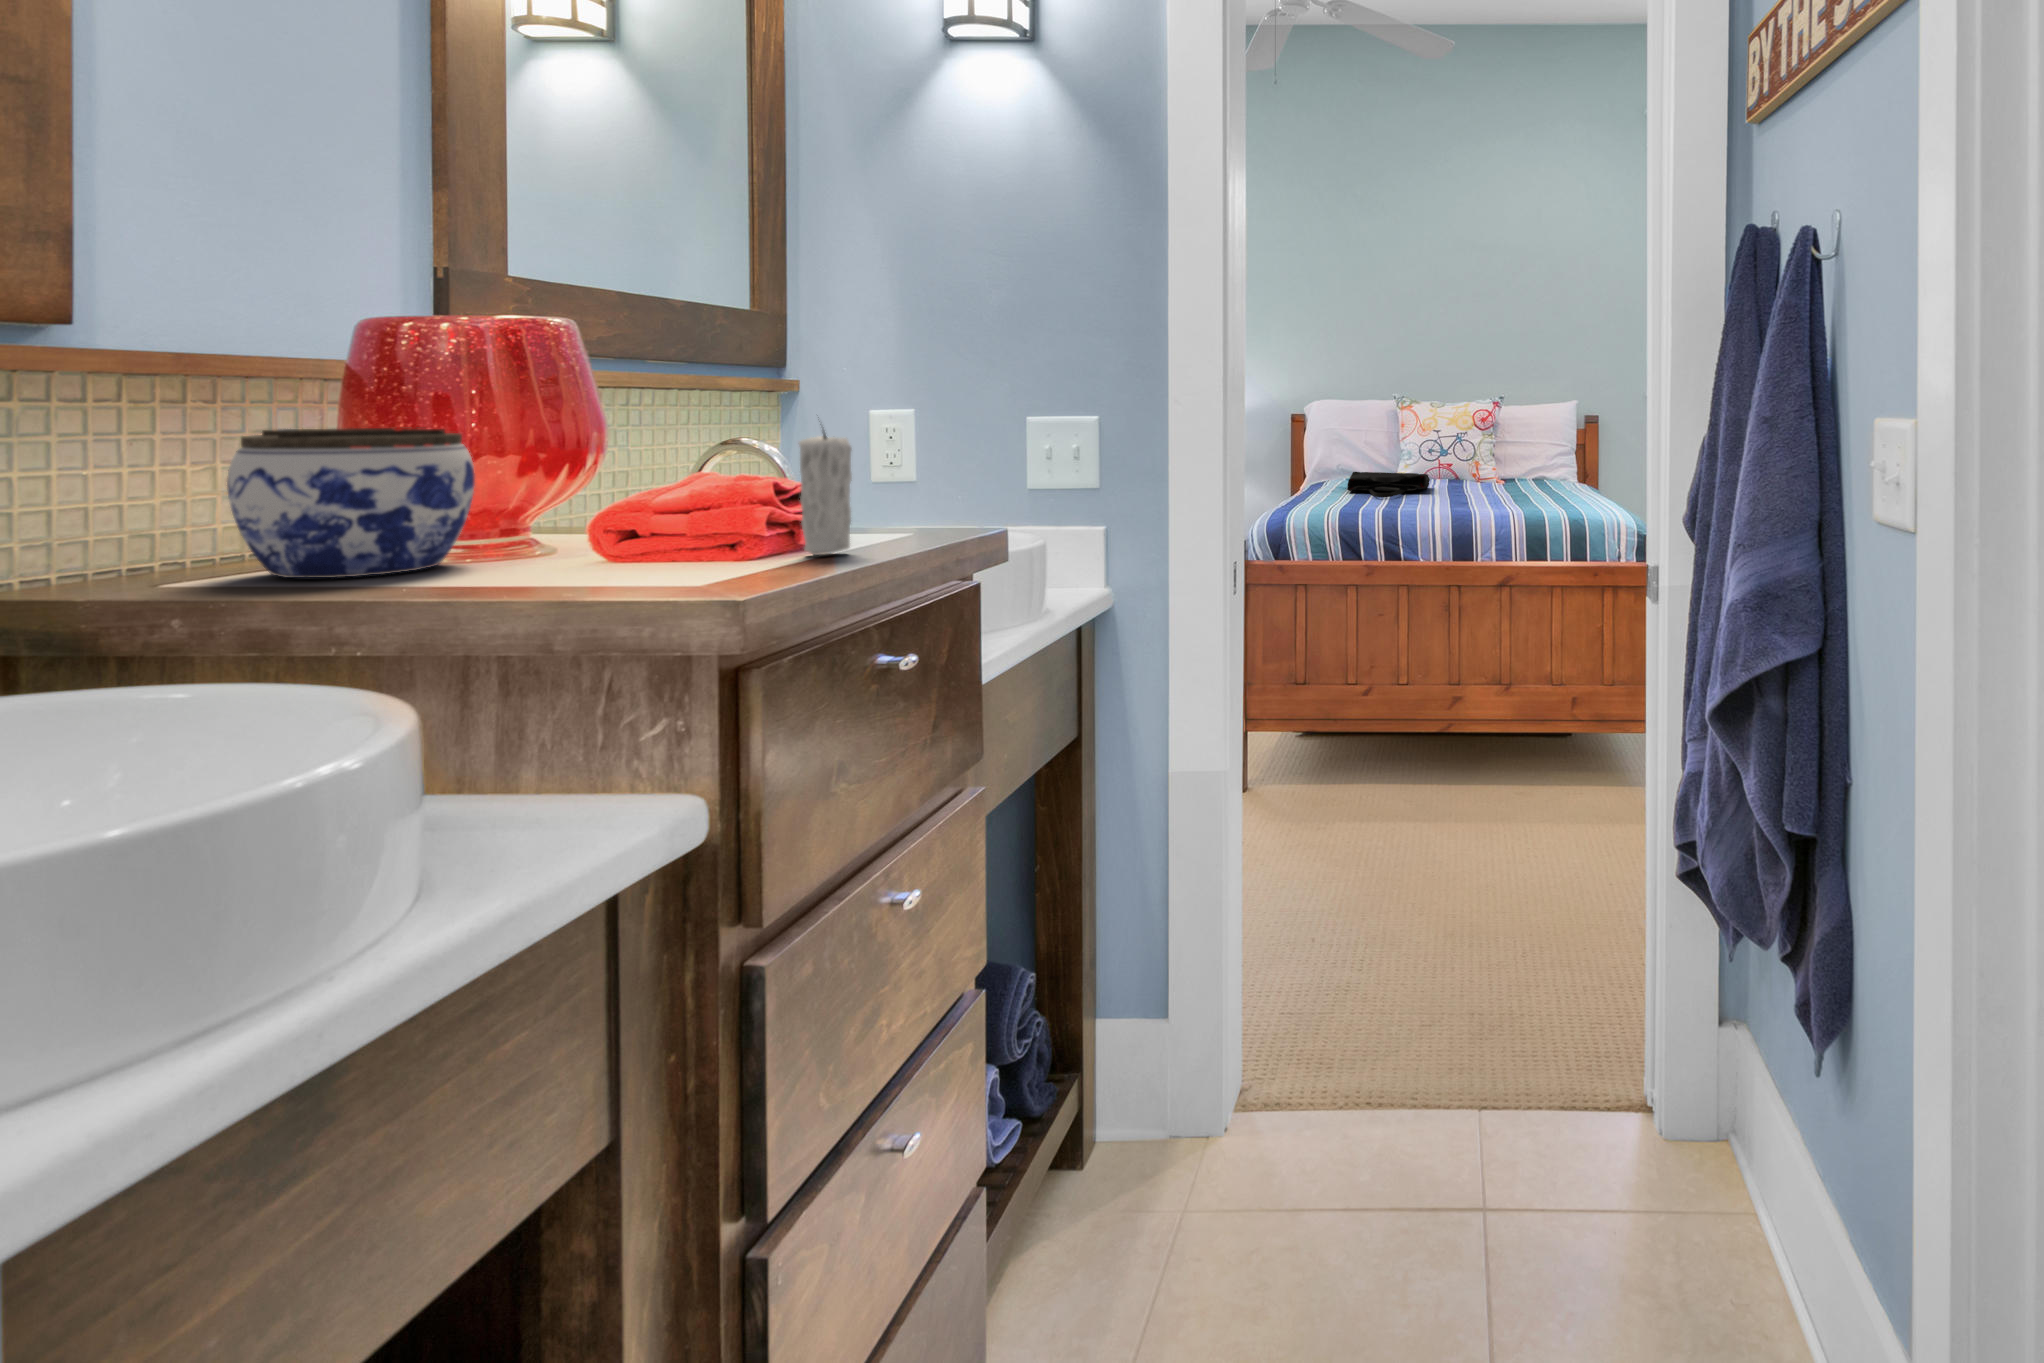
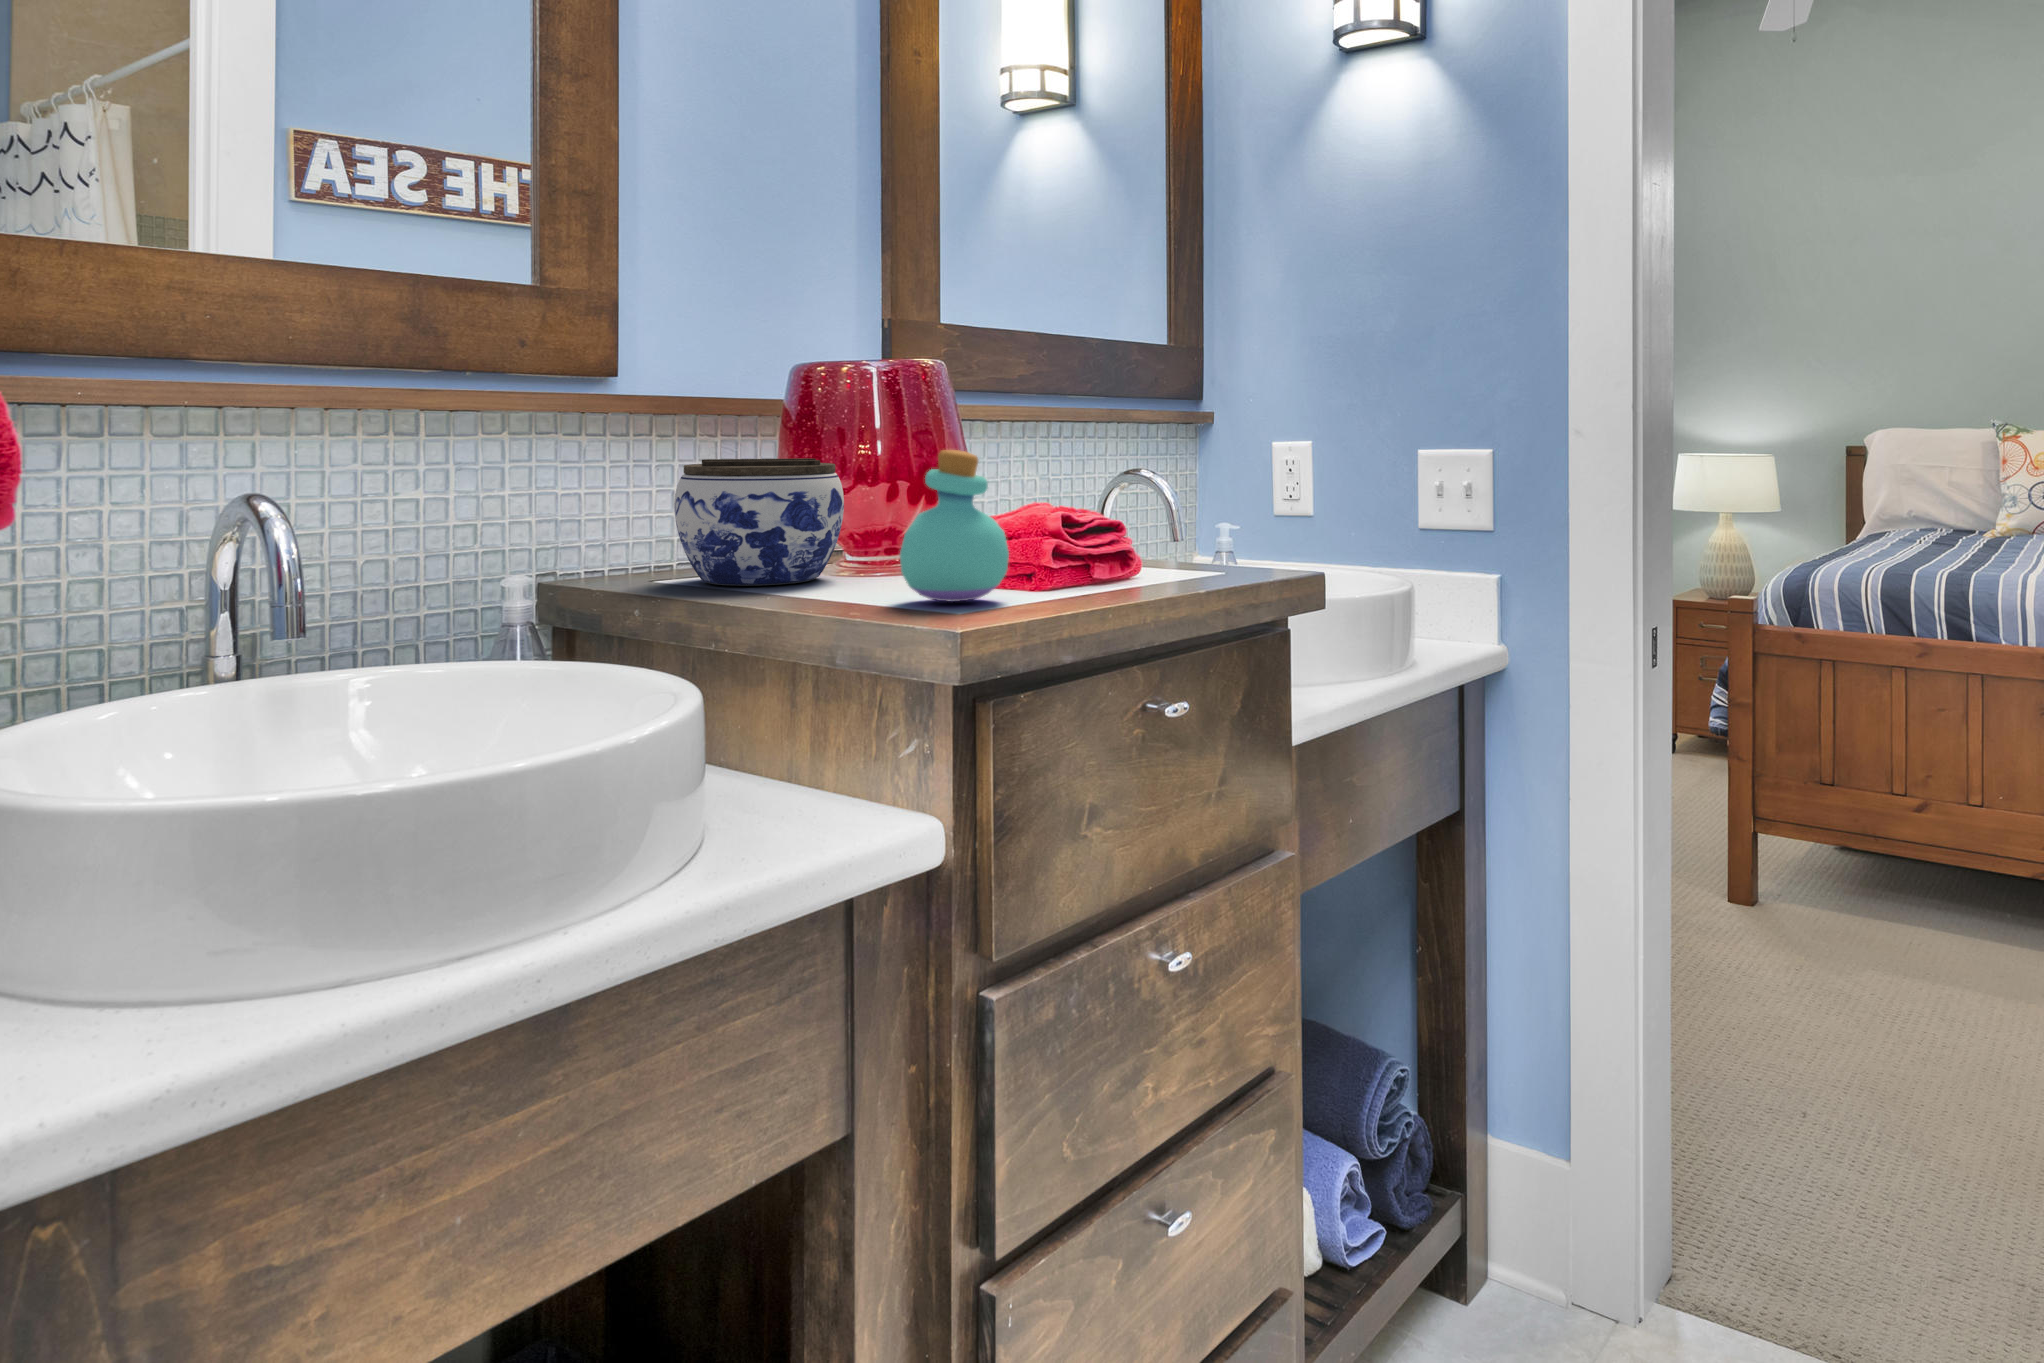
perfume bottle: none [603,415,737,574] -> present [900,450,1009,602]
candle: present [799,430,852,555] -> none [1083,448,1131,592]
tote bag: present [1347,472,1430,497] -> none [1911,521,2038,555]

